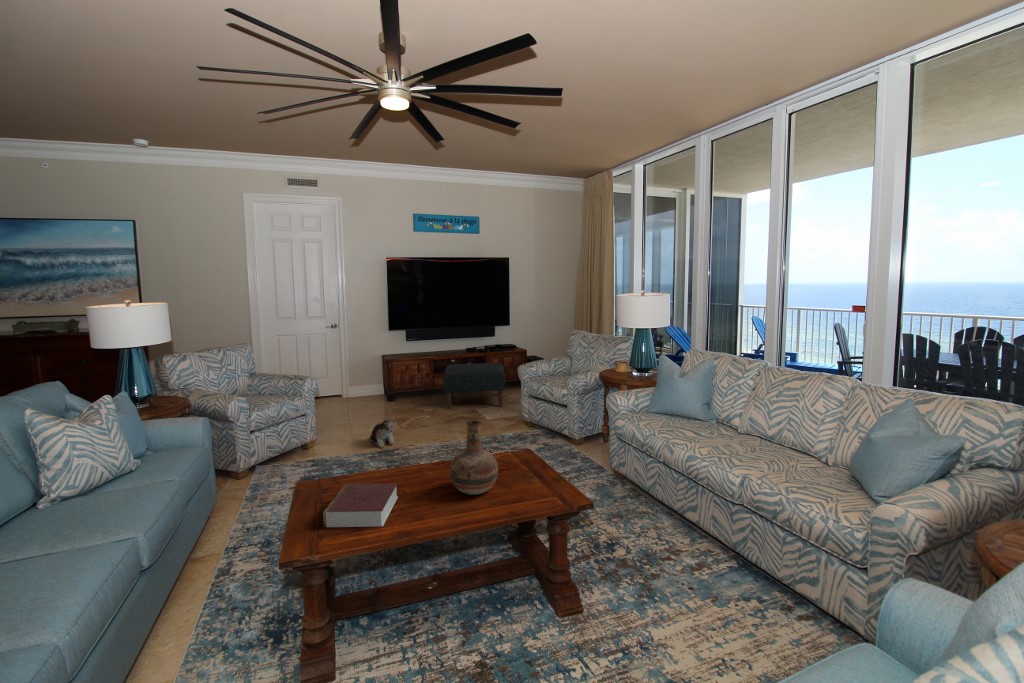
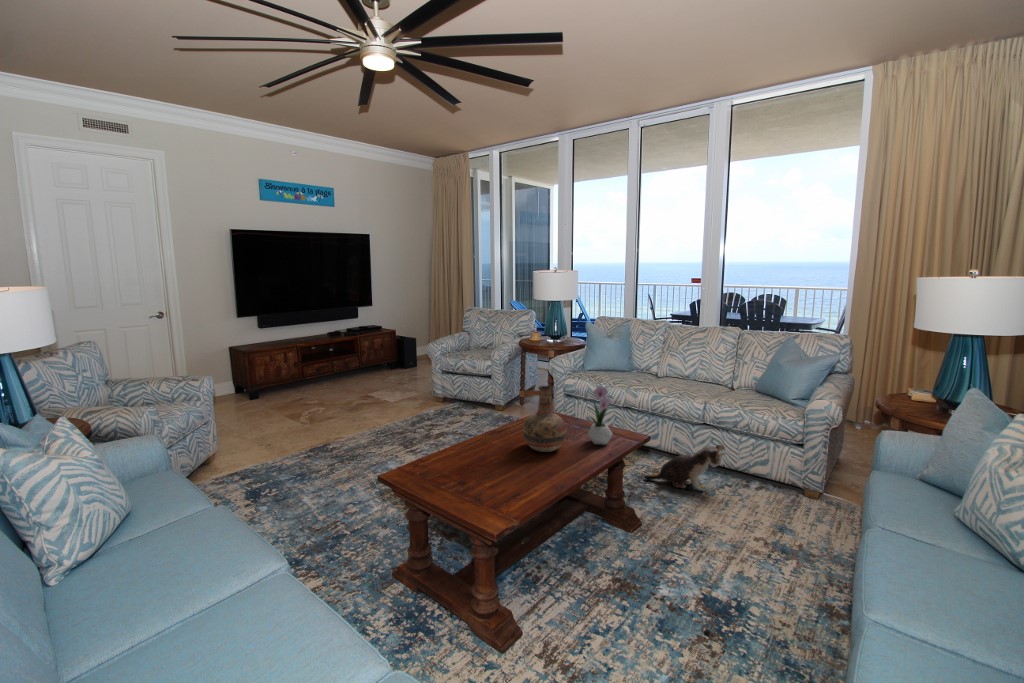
ottoman: present [444,363,505,409] -> none [321,345,397,397]
flower arrangement: none [518,416,554,501] -> present [588,377,612,445]
plush toy: present [370,418,396,448] -> present [645,445,725,490]
book: present [323,483,398,527] -> none [443,454,518,504]

